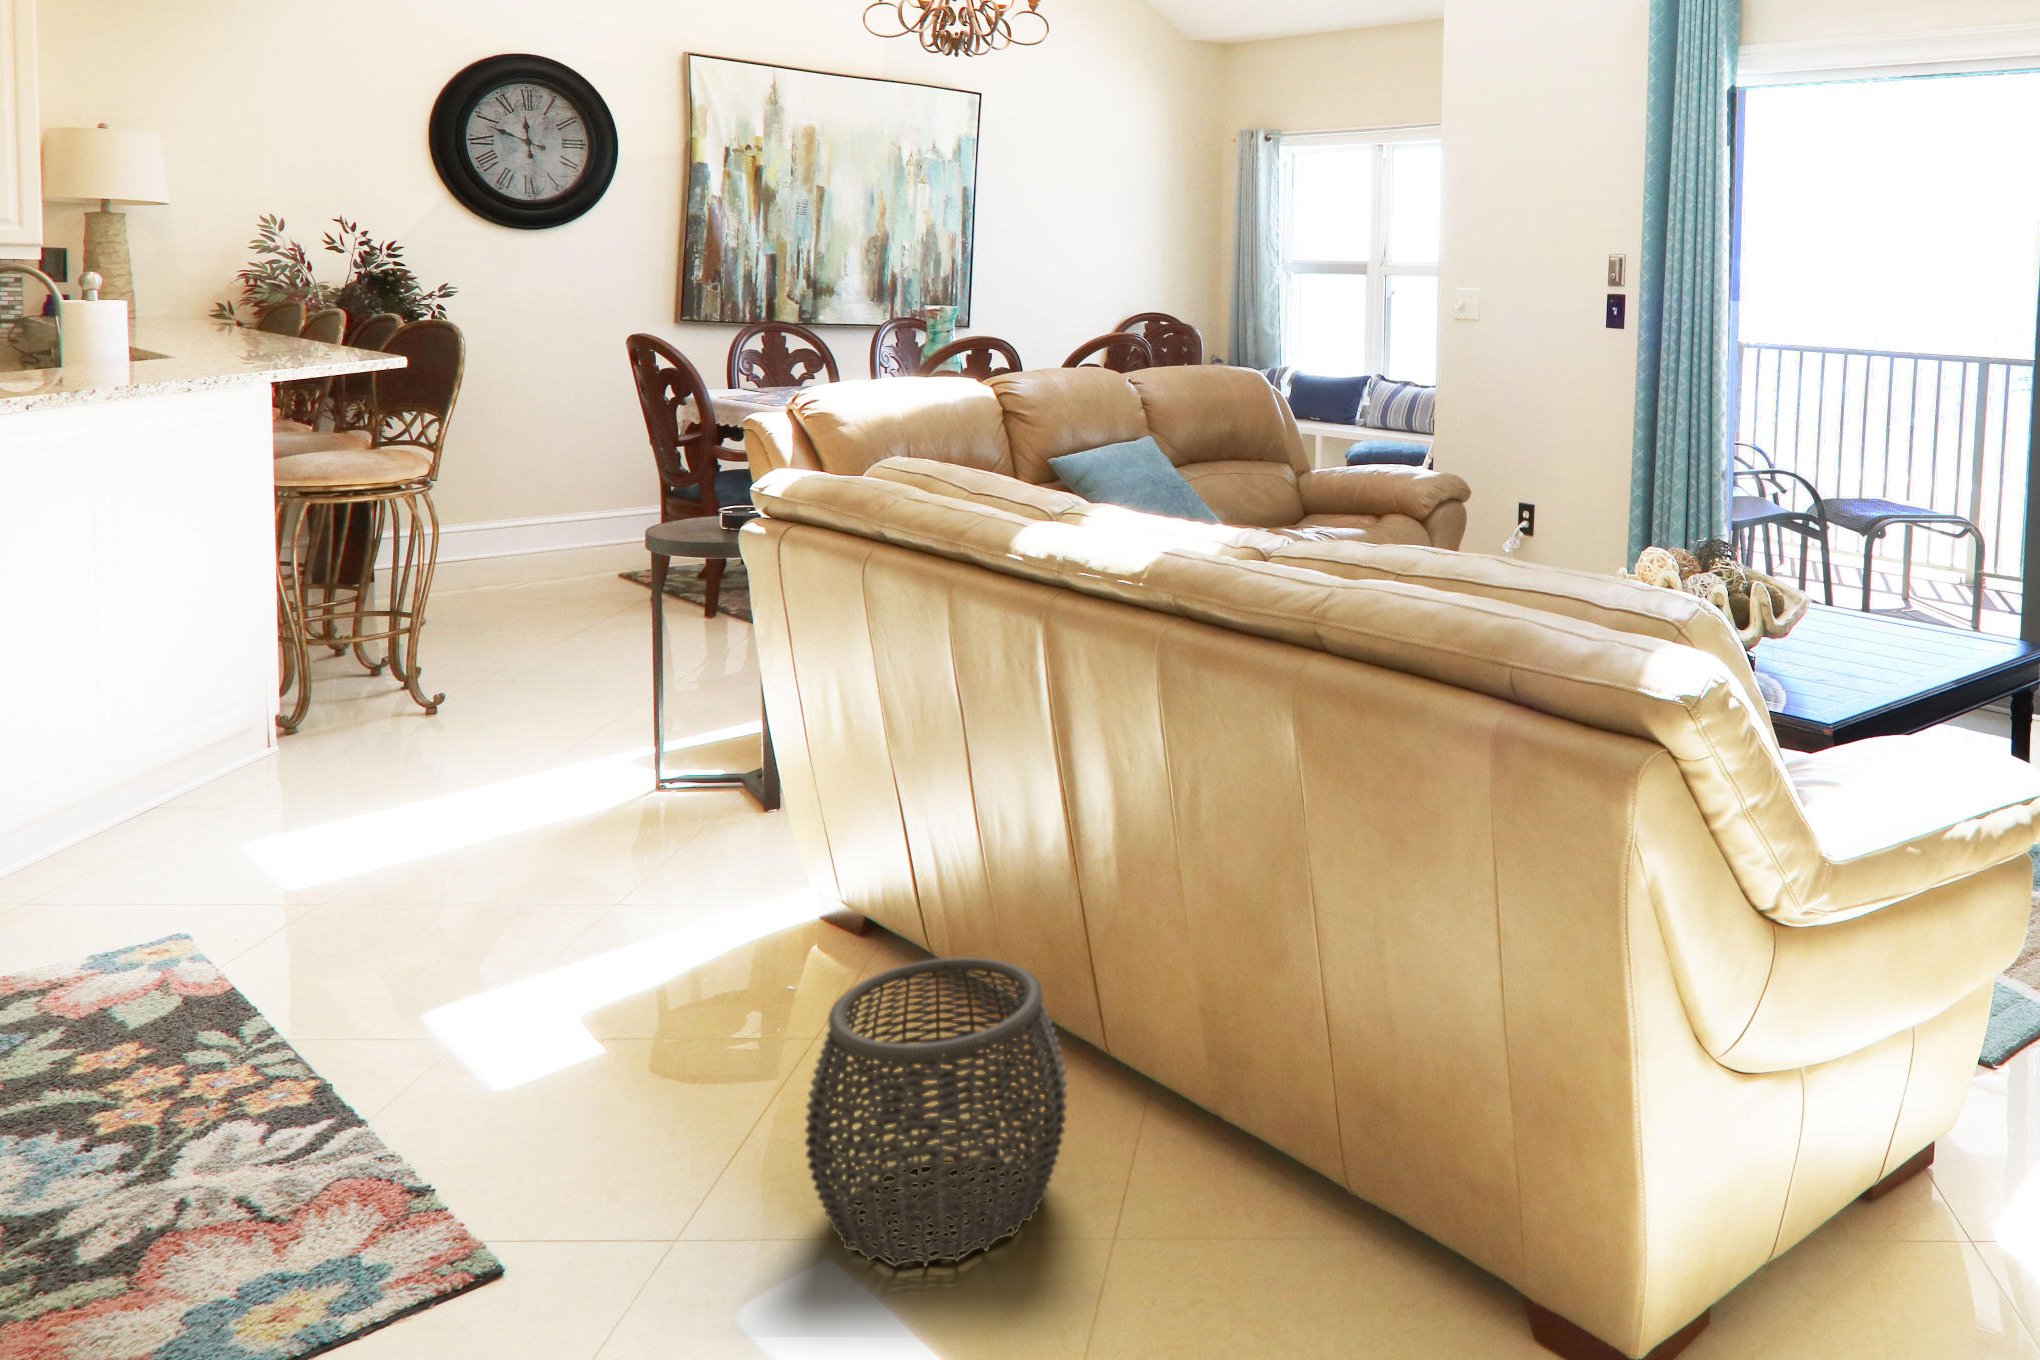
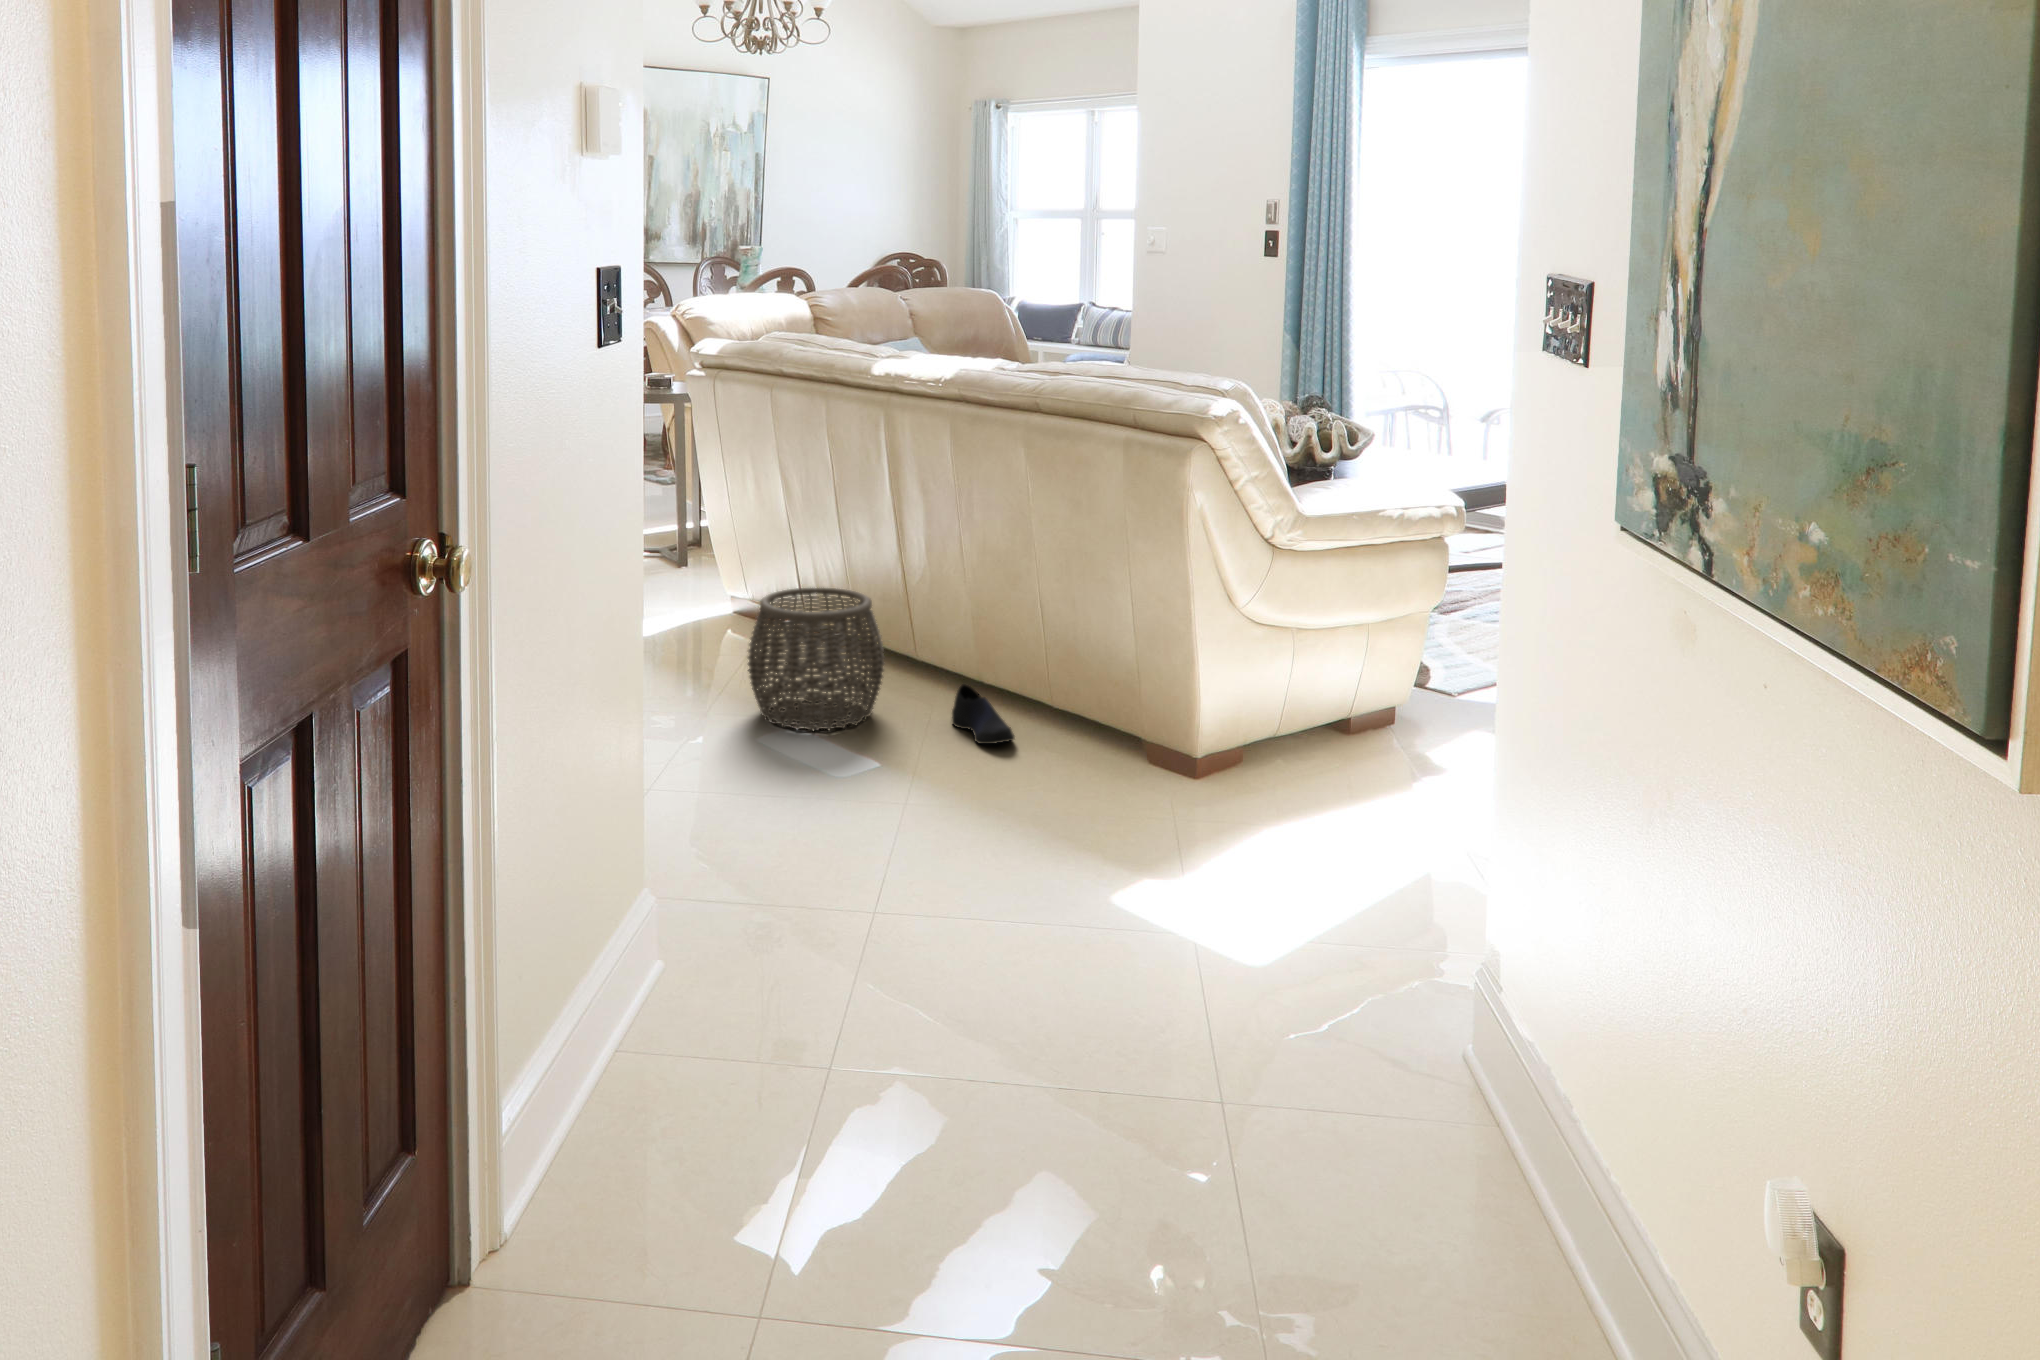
shoe: none [1189,1133,1301,1277] -> present [952,684,1015,744]

